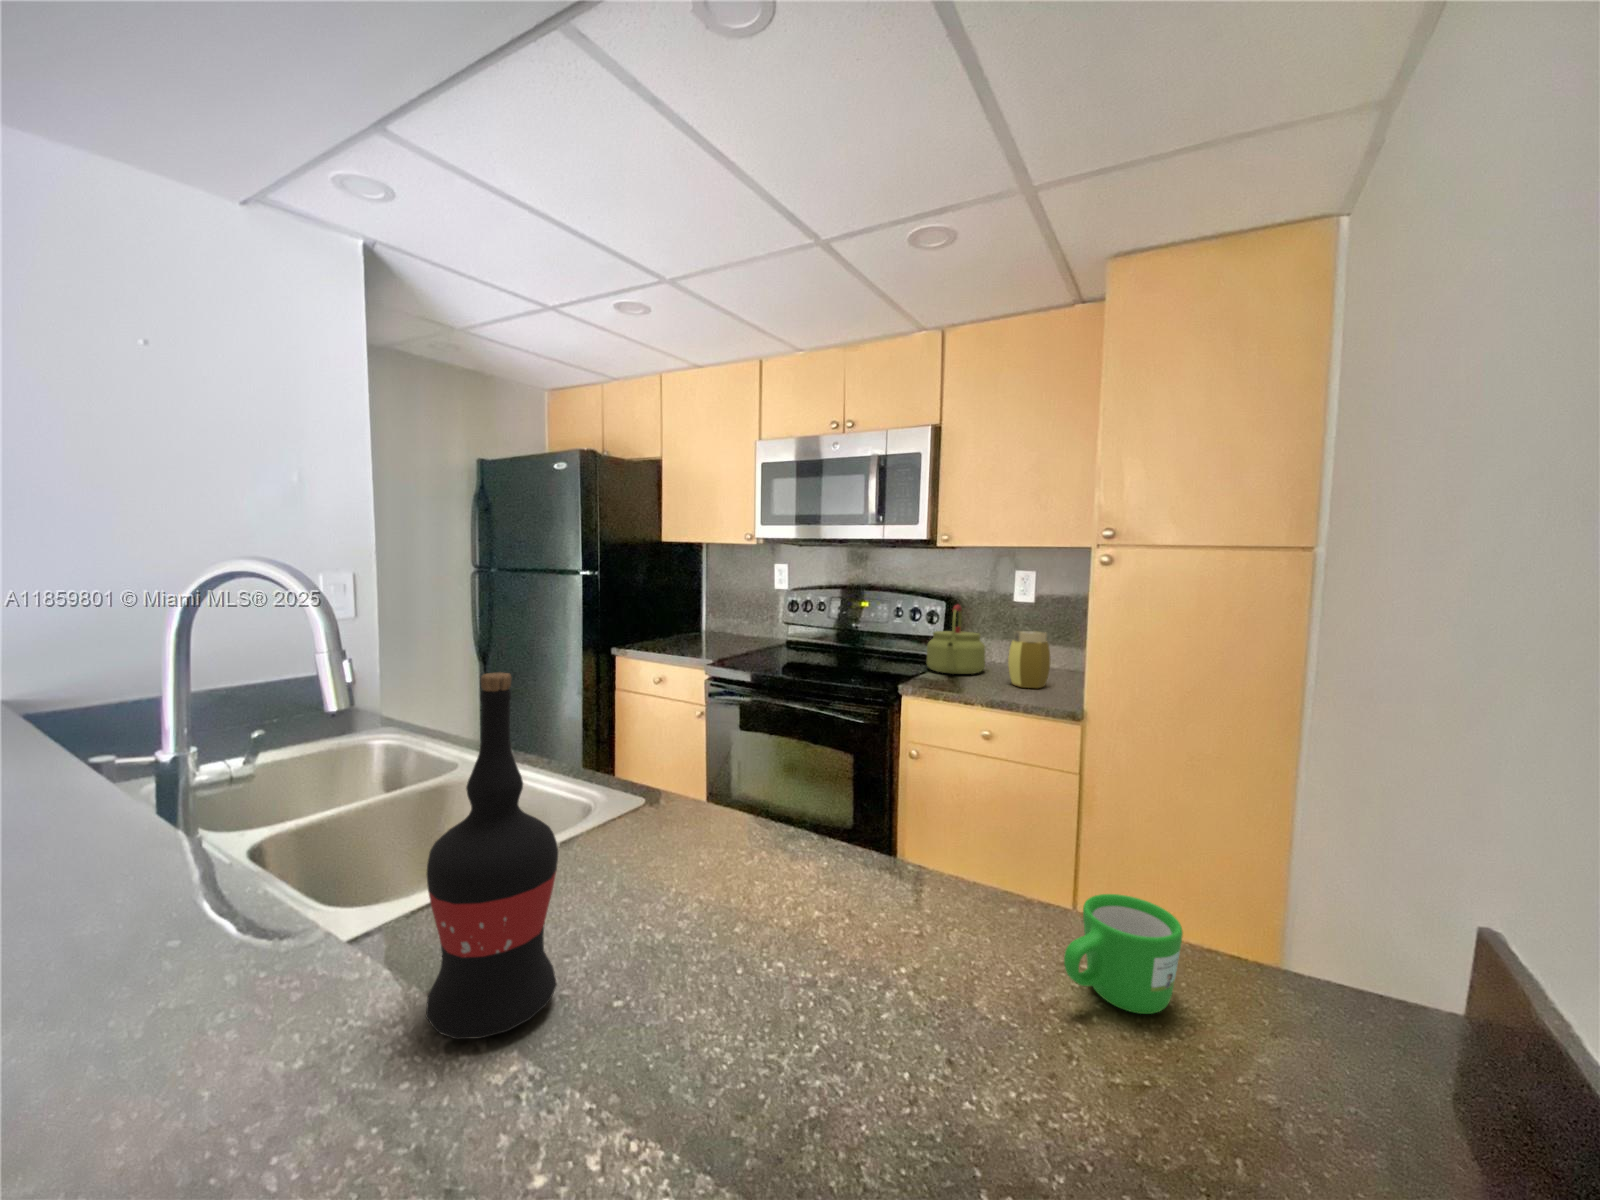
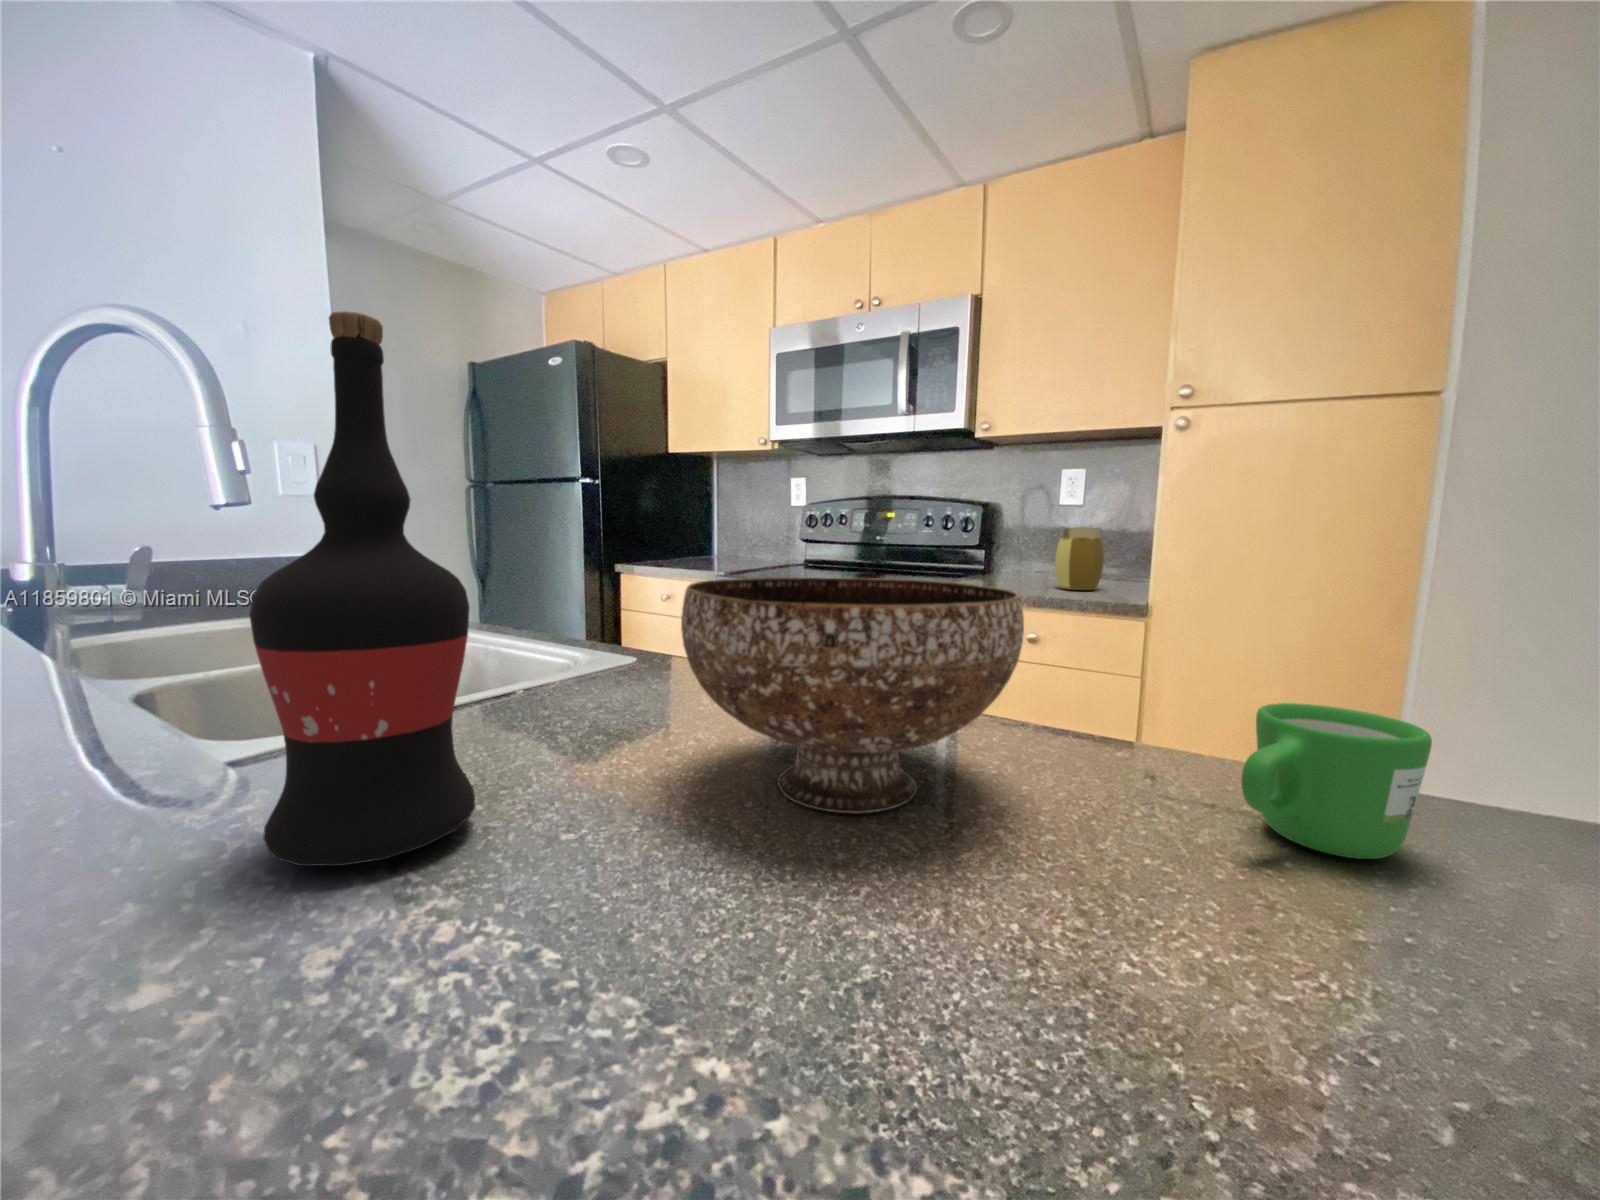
kettle: present [927,605,985,674] -> none [960,505,1027,581]
bowl: none [694,774,929,978] -> present [681,577,1024,813]

